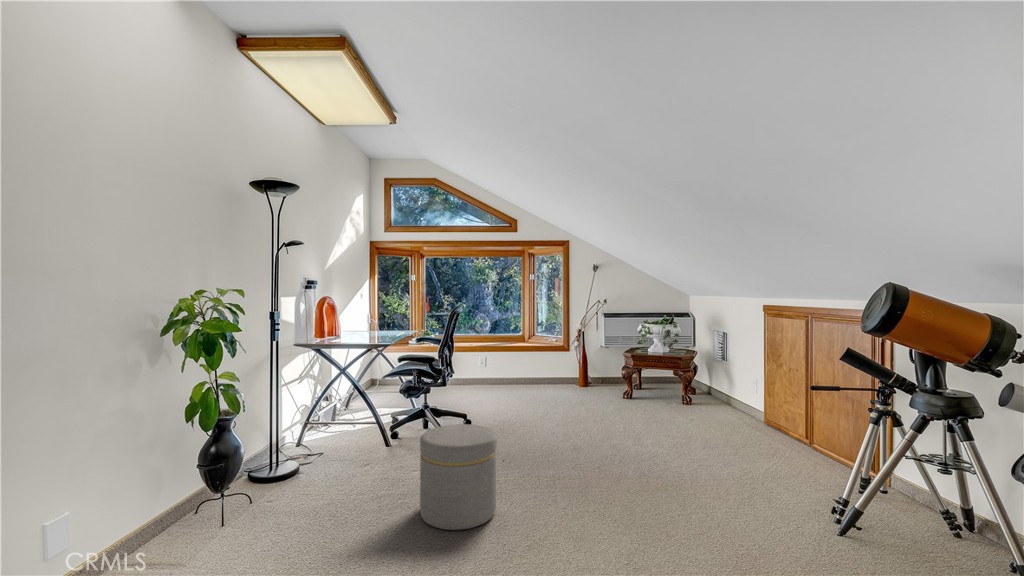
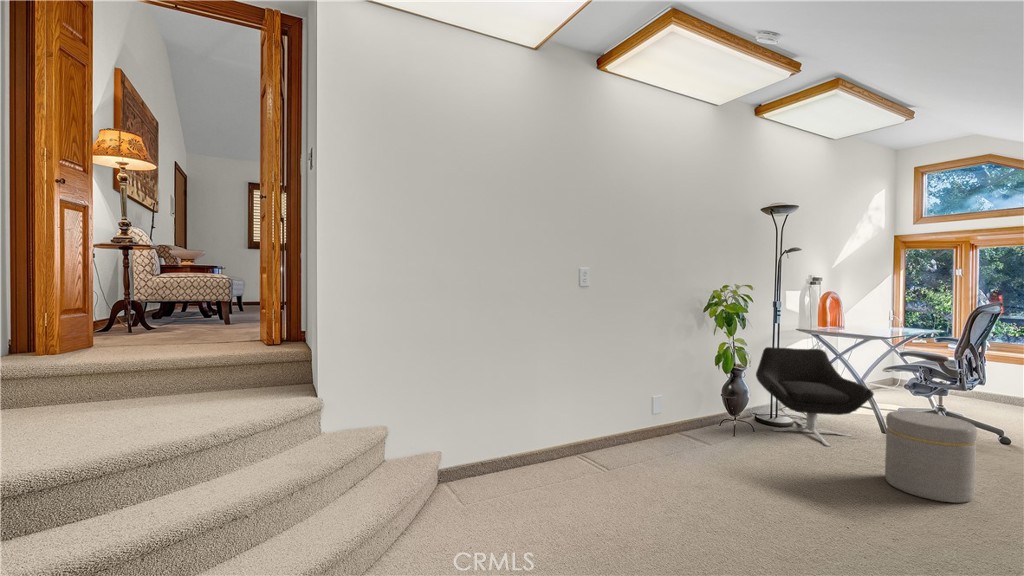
lounge chair: none [248,366,387,490] -> present [756,347,874,446]

